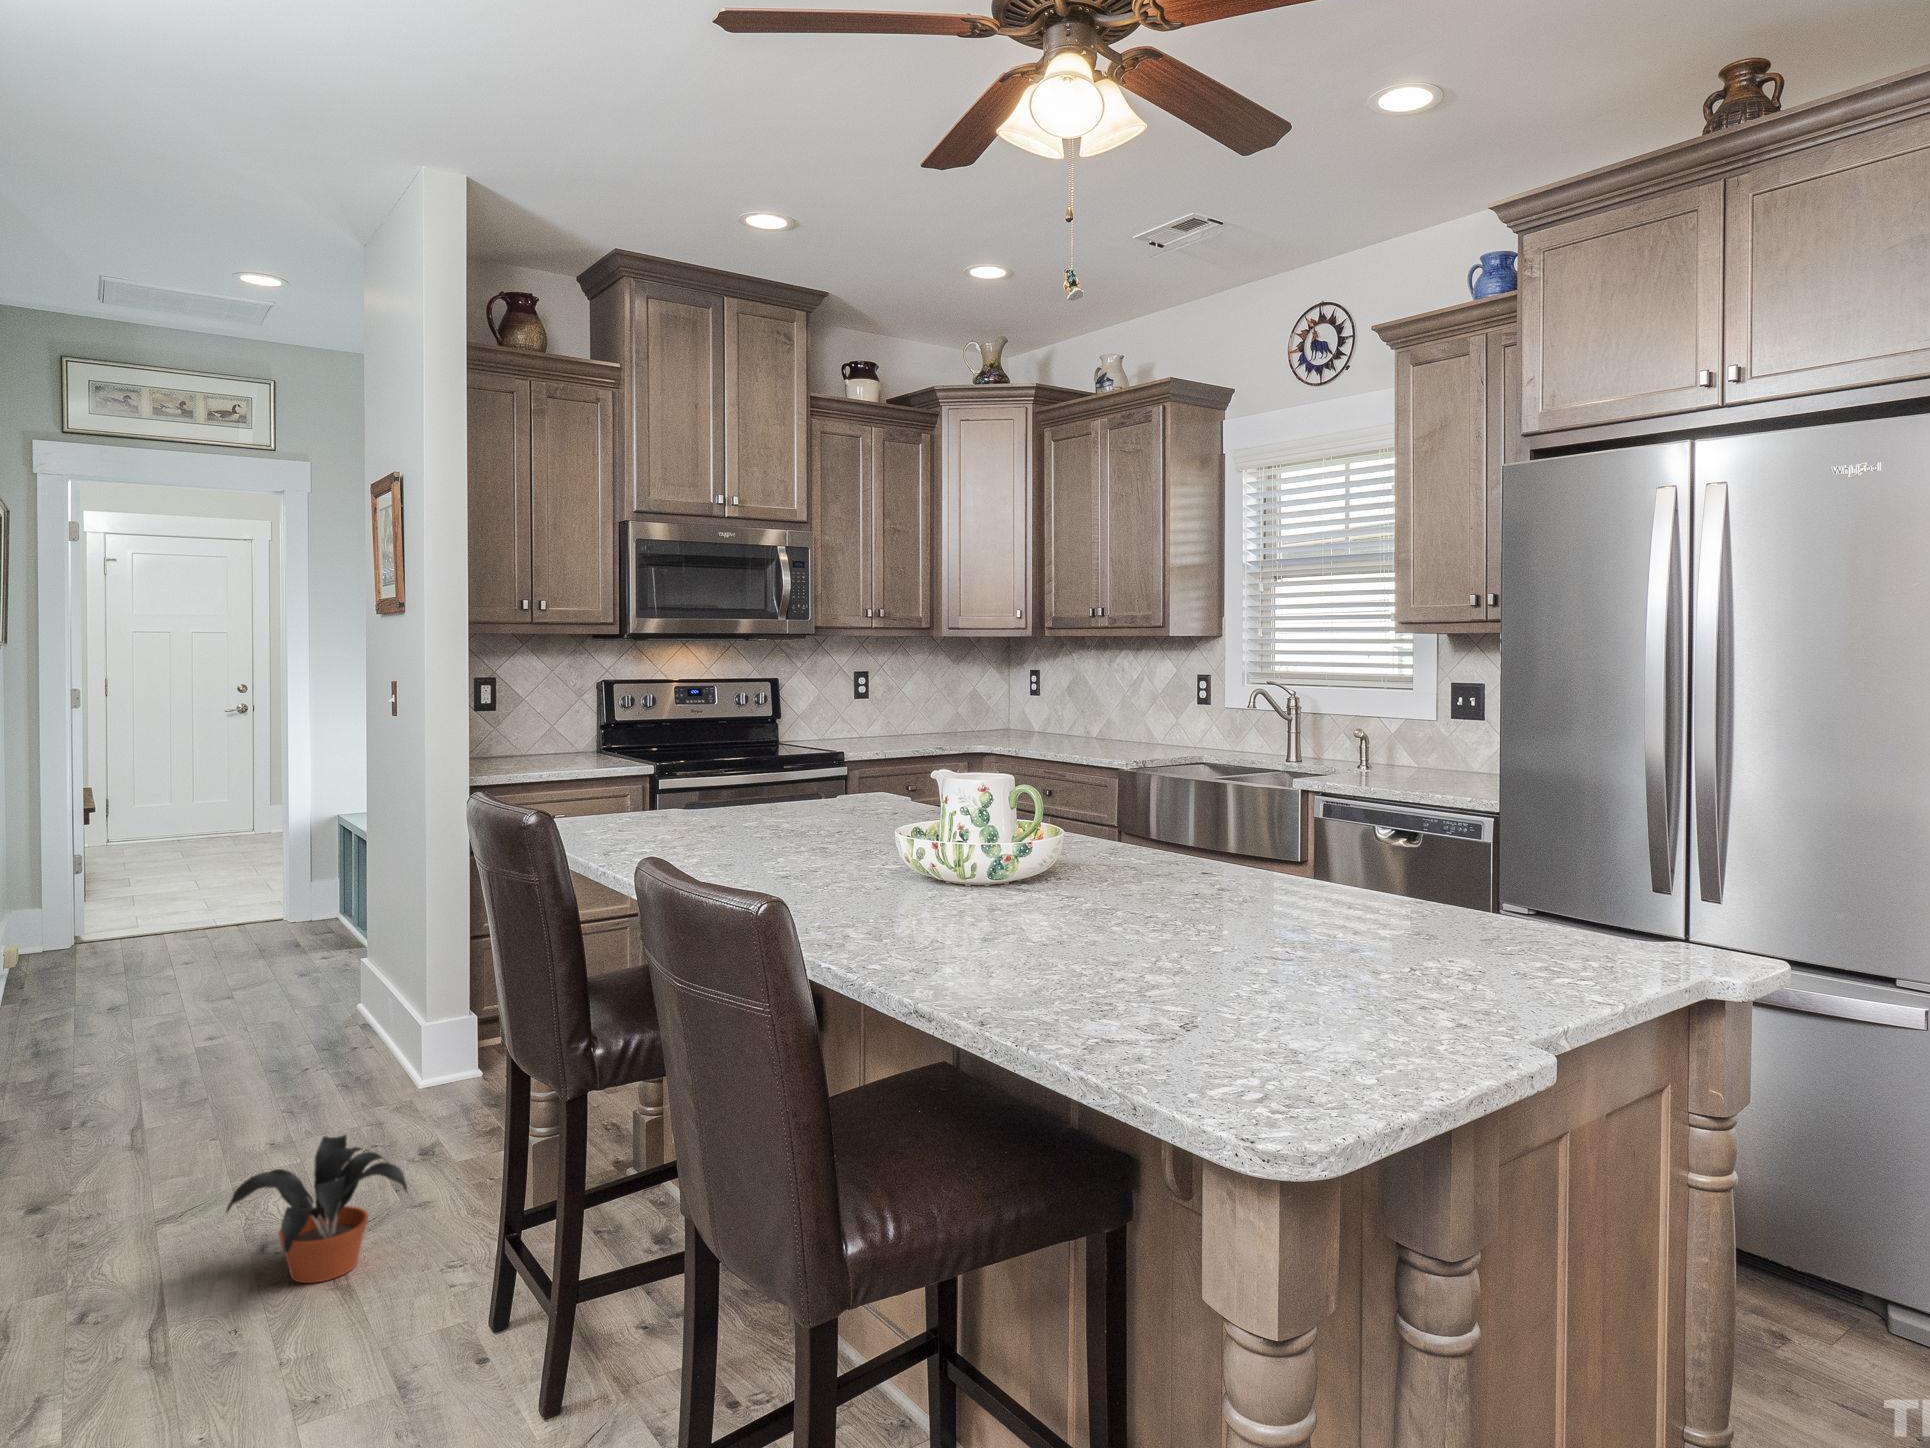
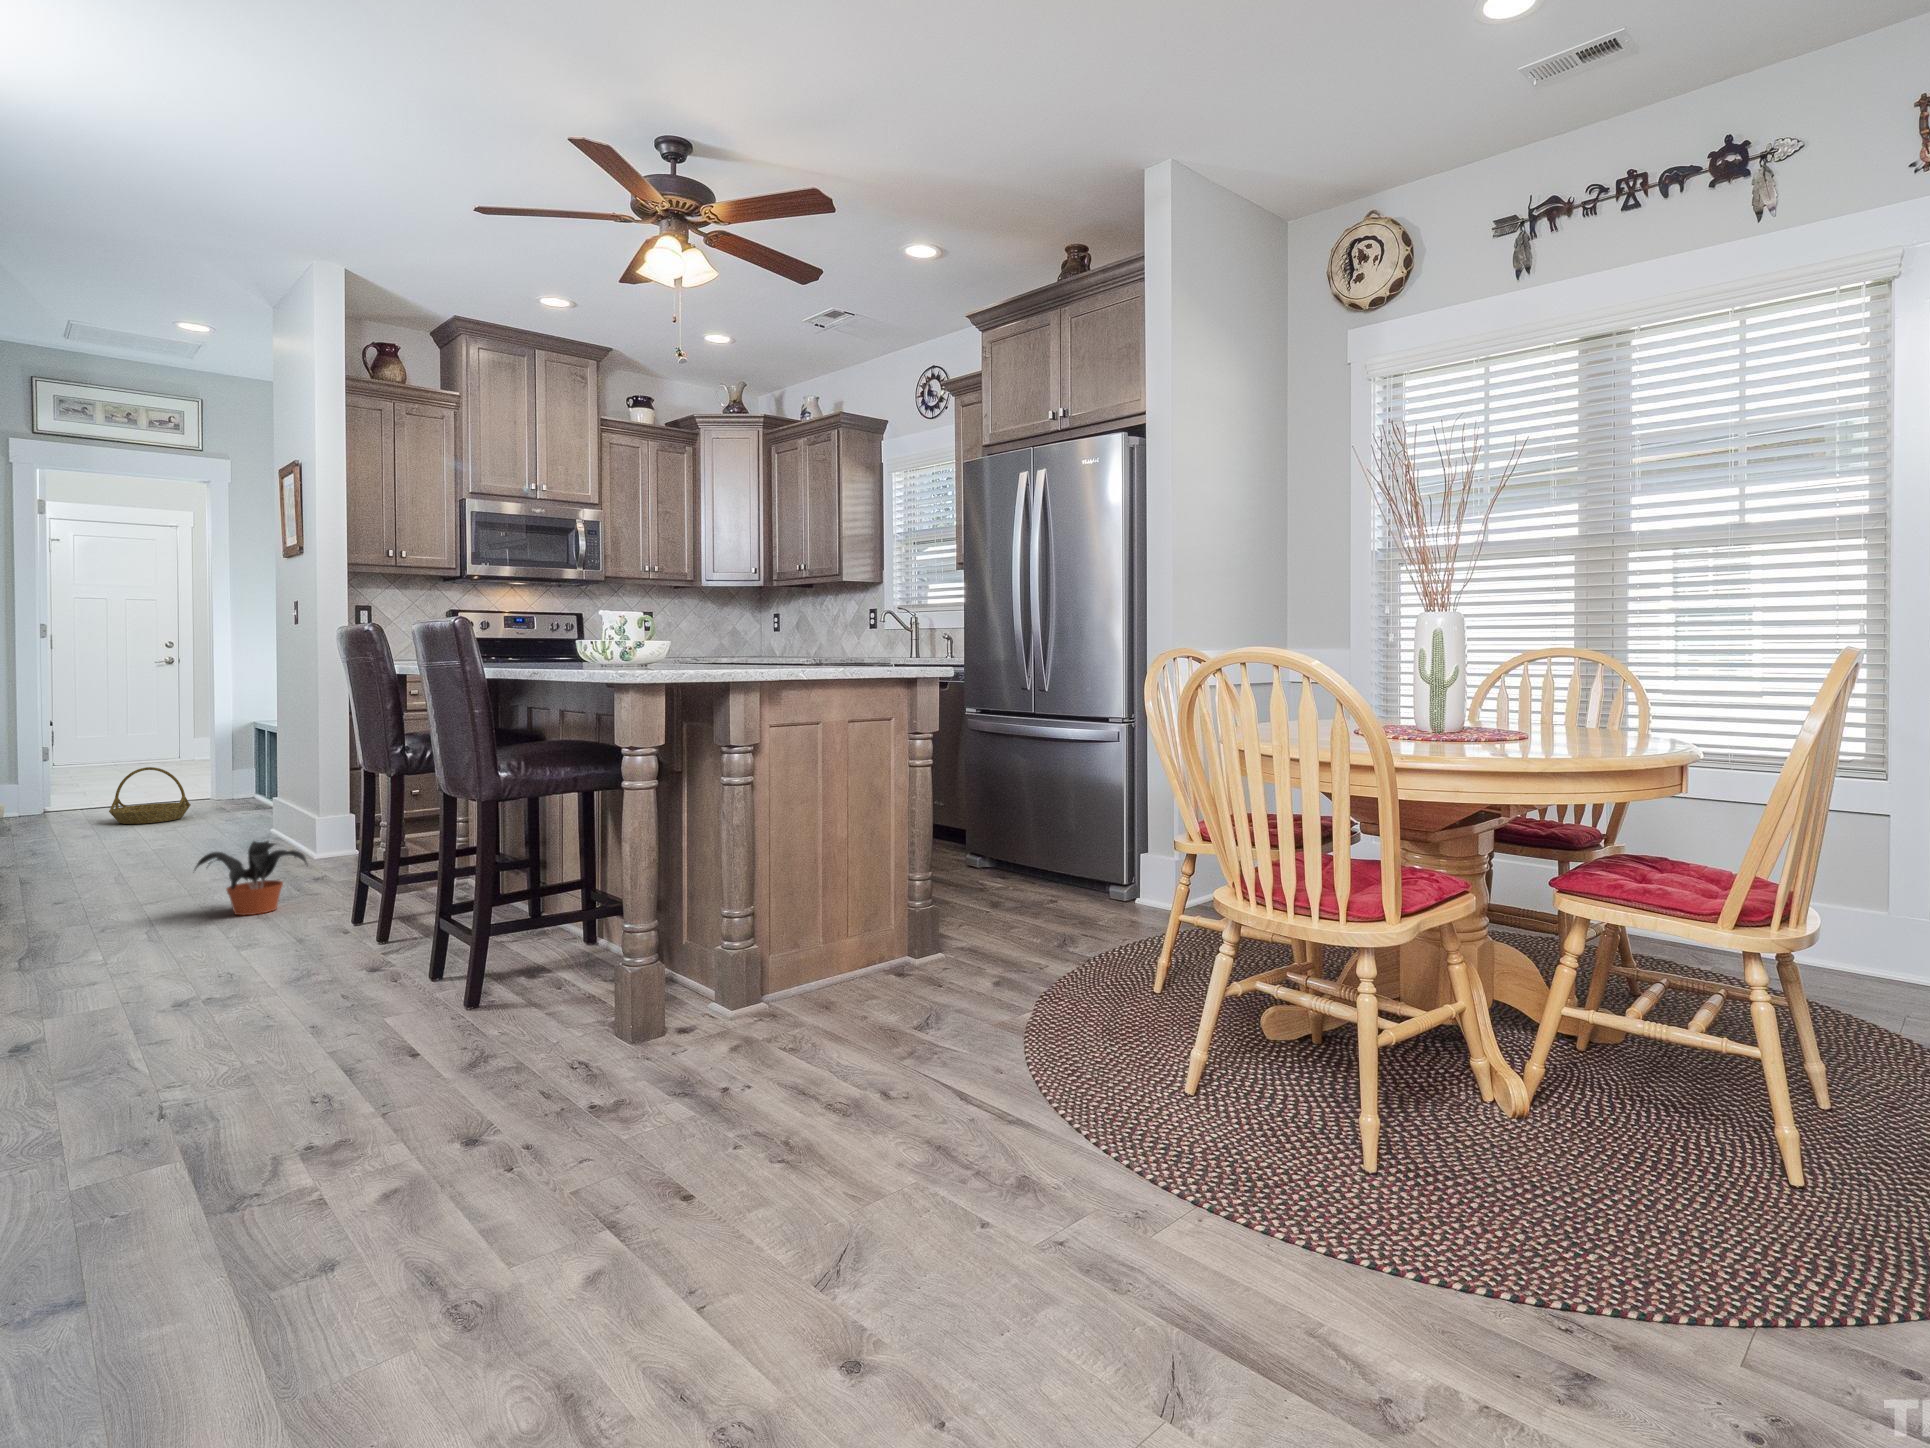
basket: none [147,900,252,983] -> present [109,767,191,824]

